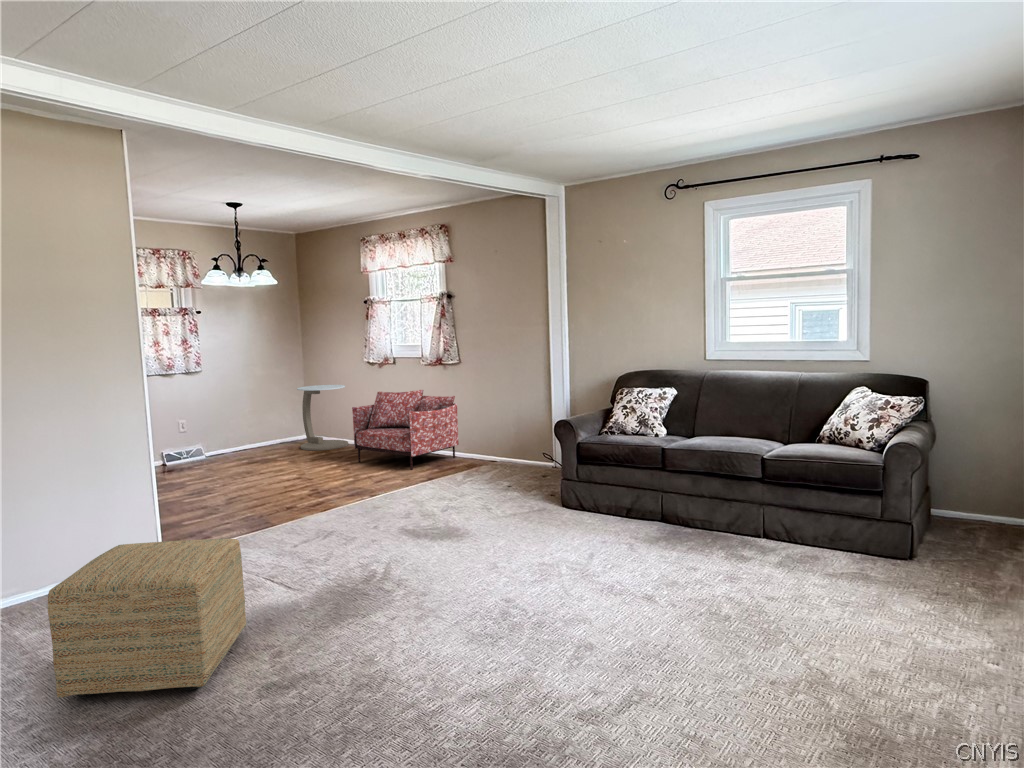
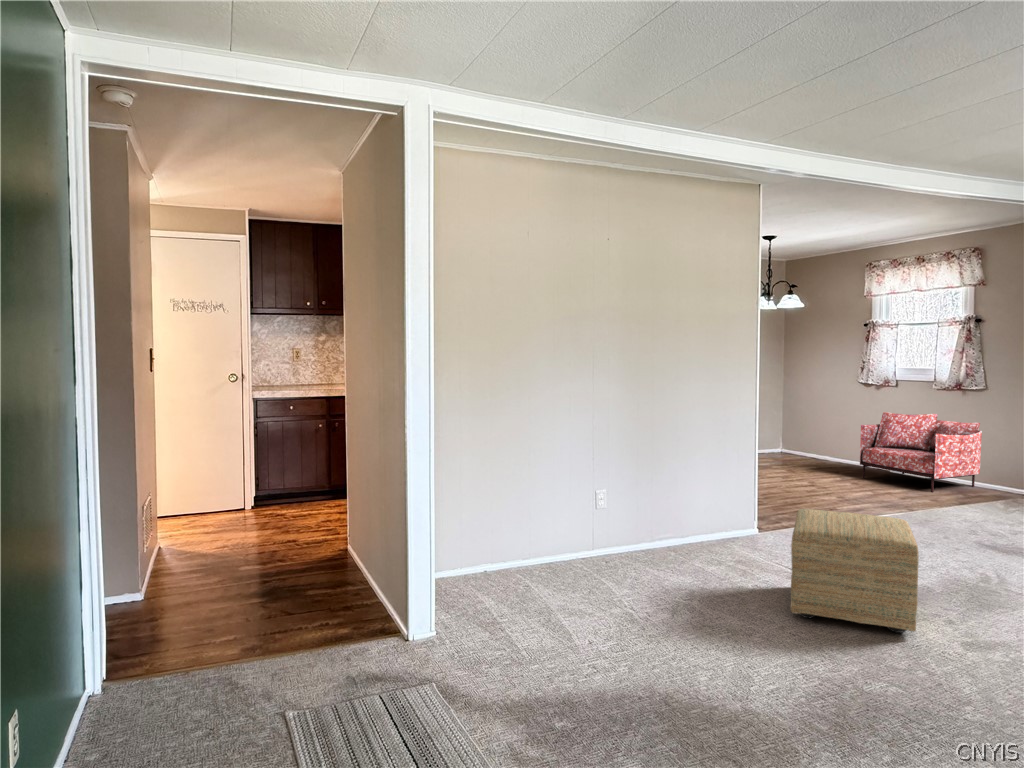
side table: present [297,385,348,450] -> none [786,402,835,463]

